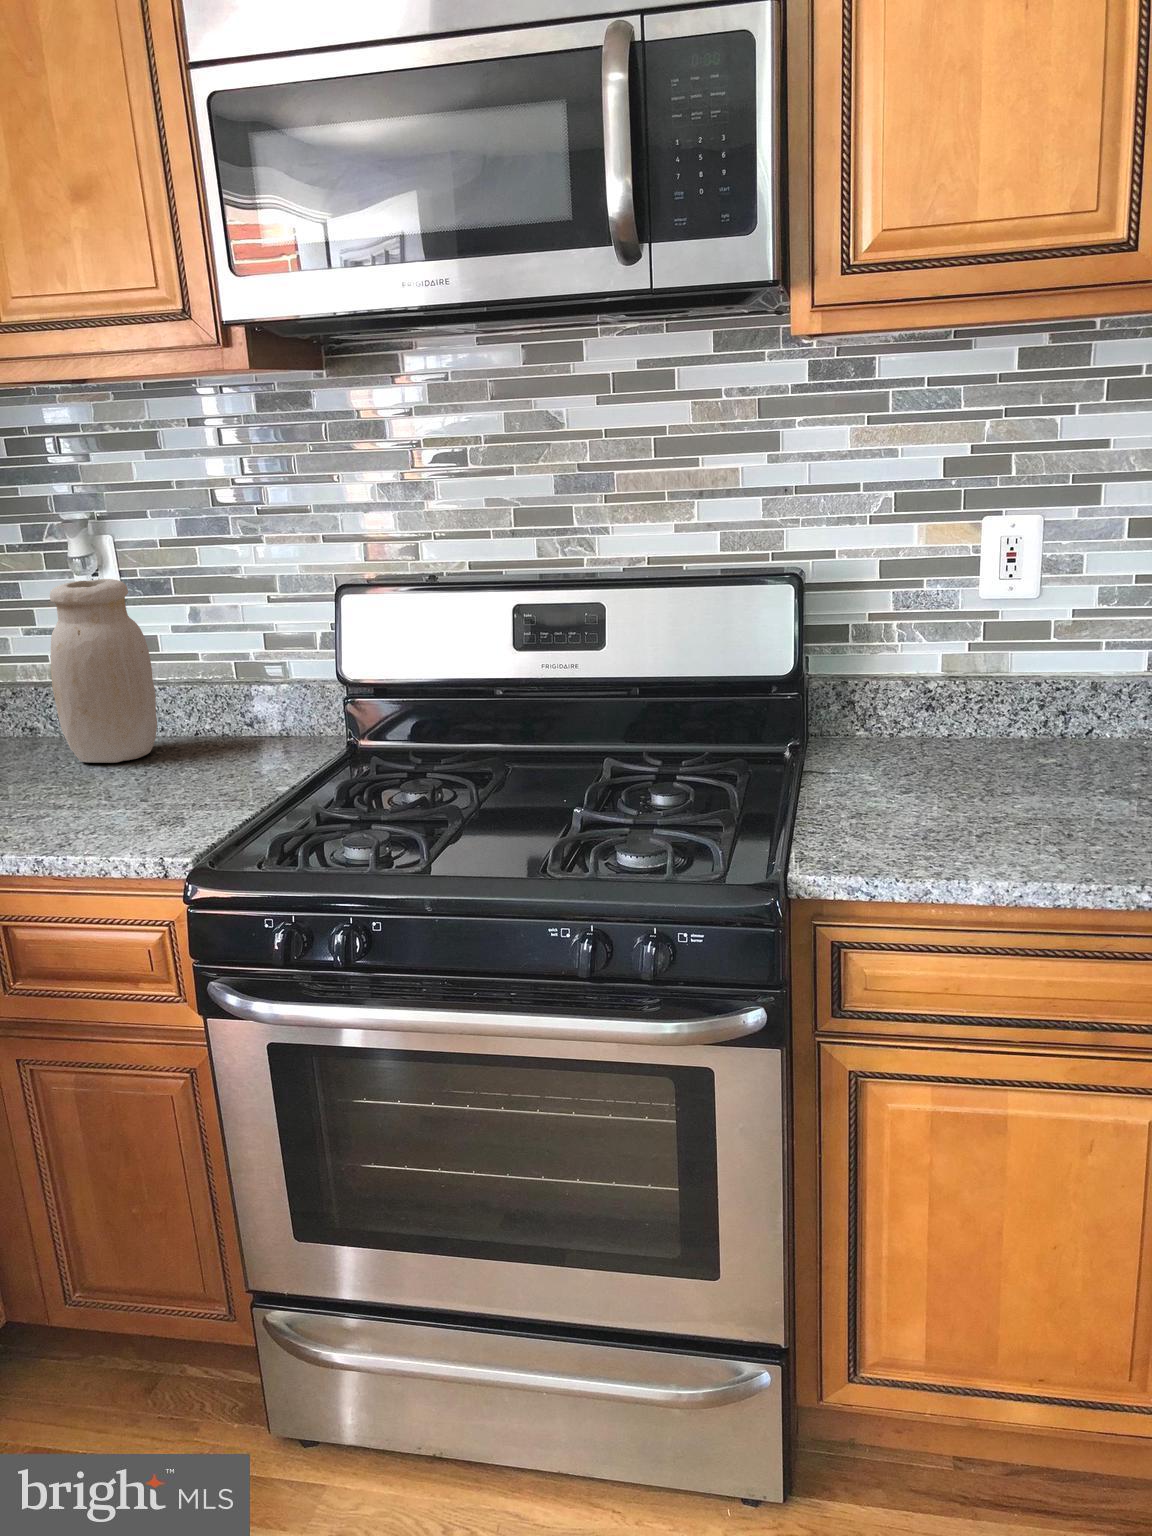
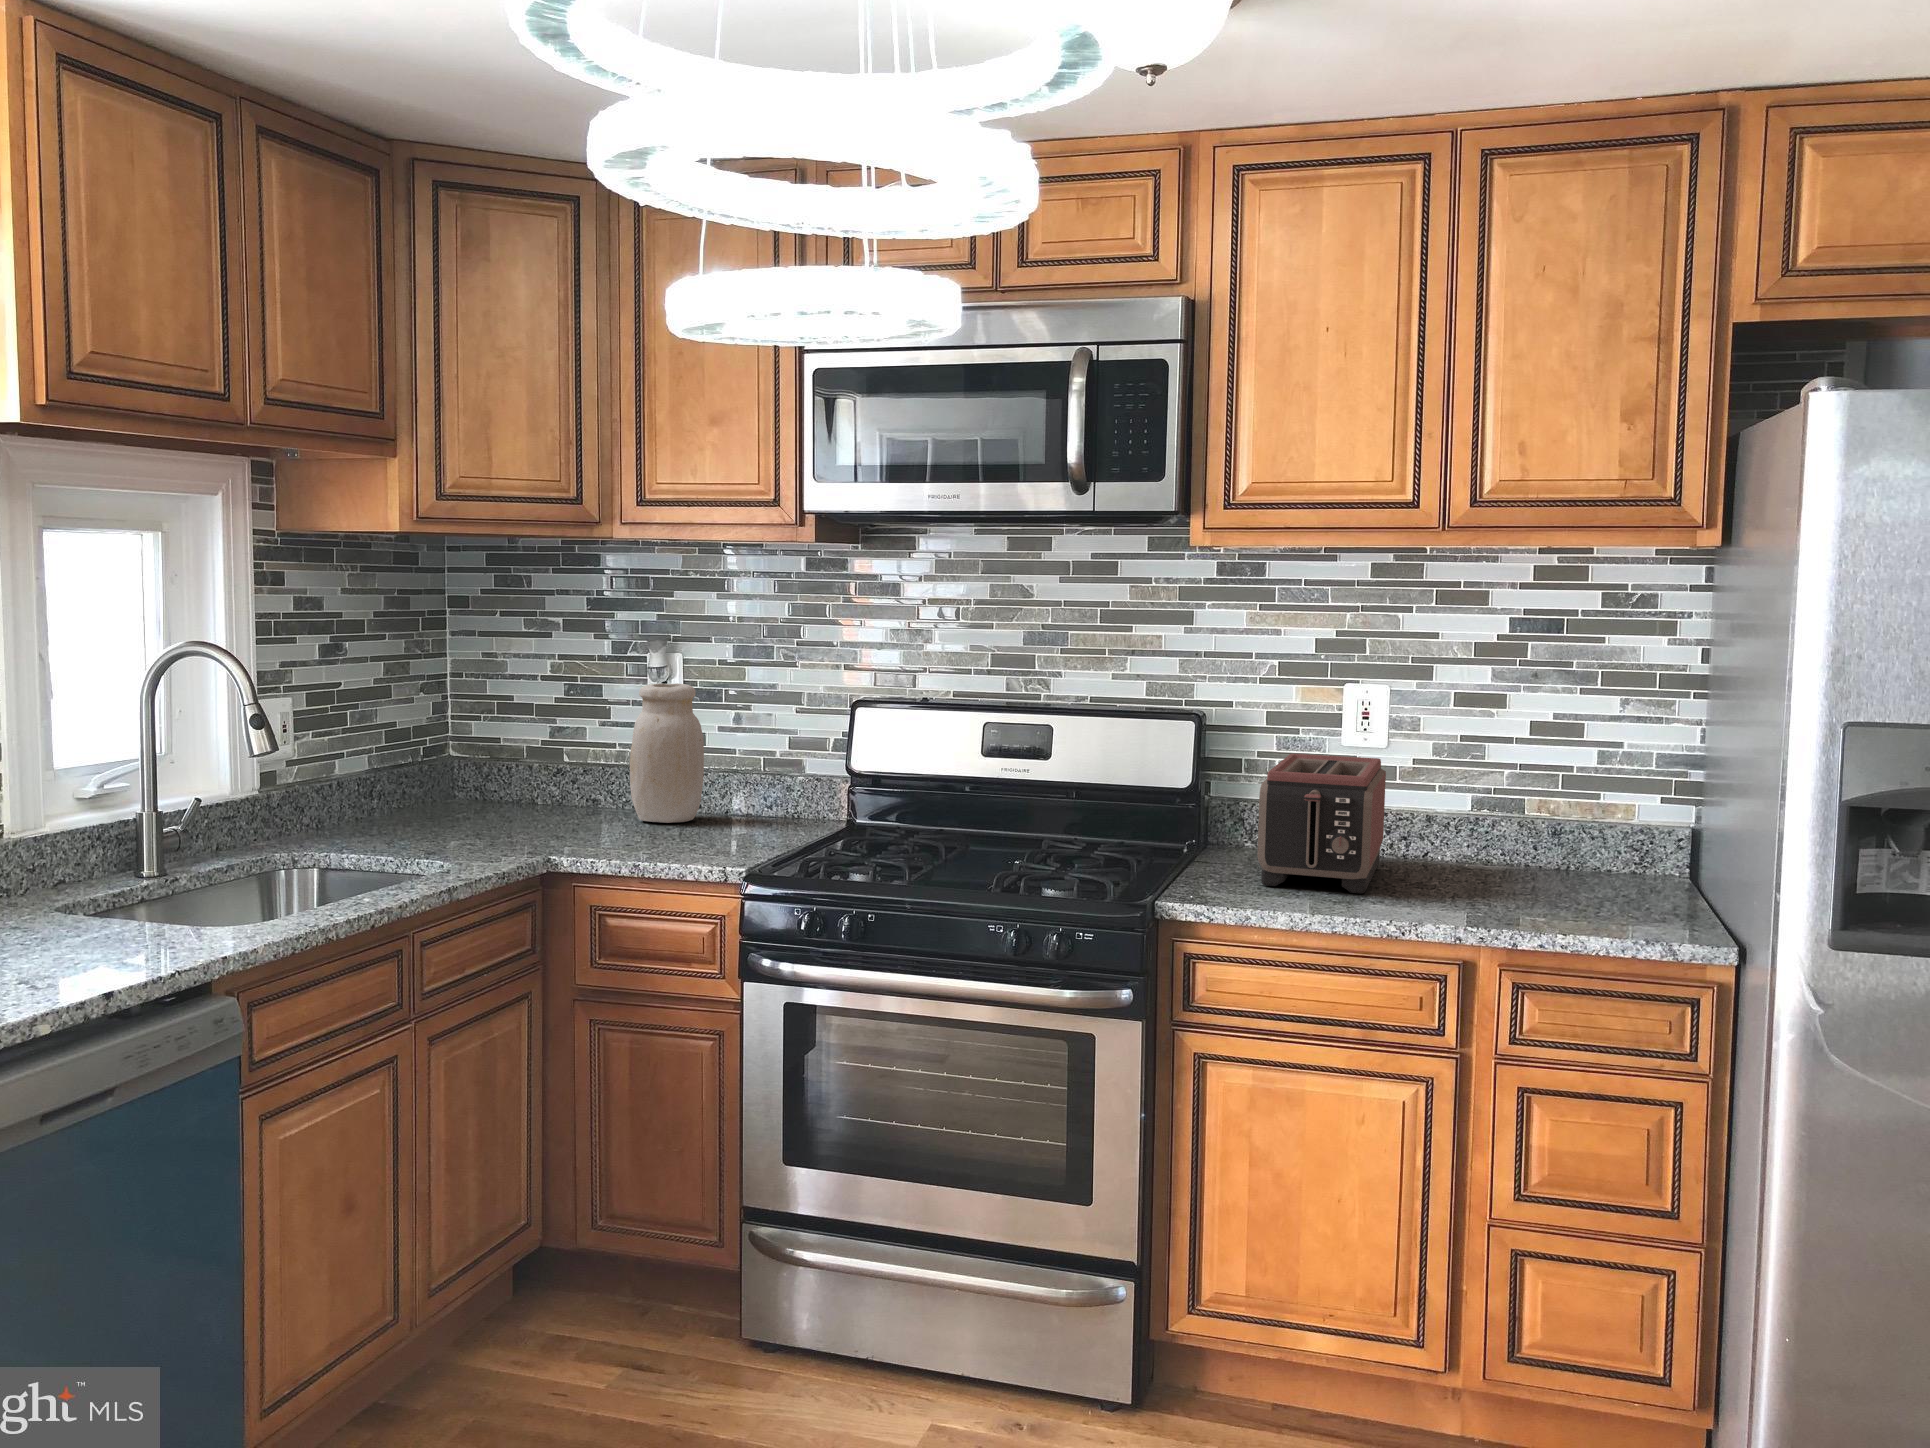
toaster: none [909,618,1074,819] -> present [1257,754,1386,894]

